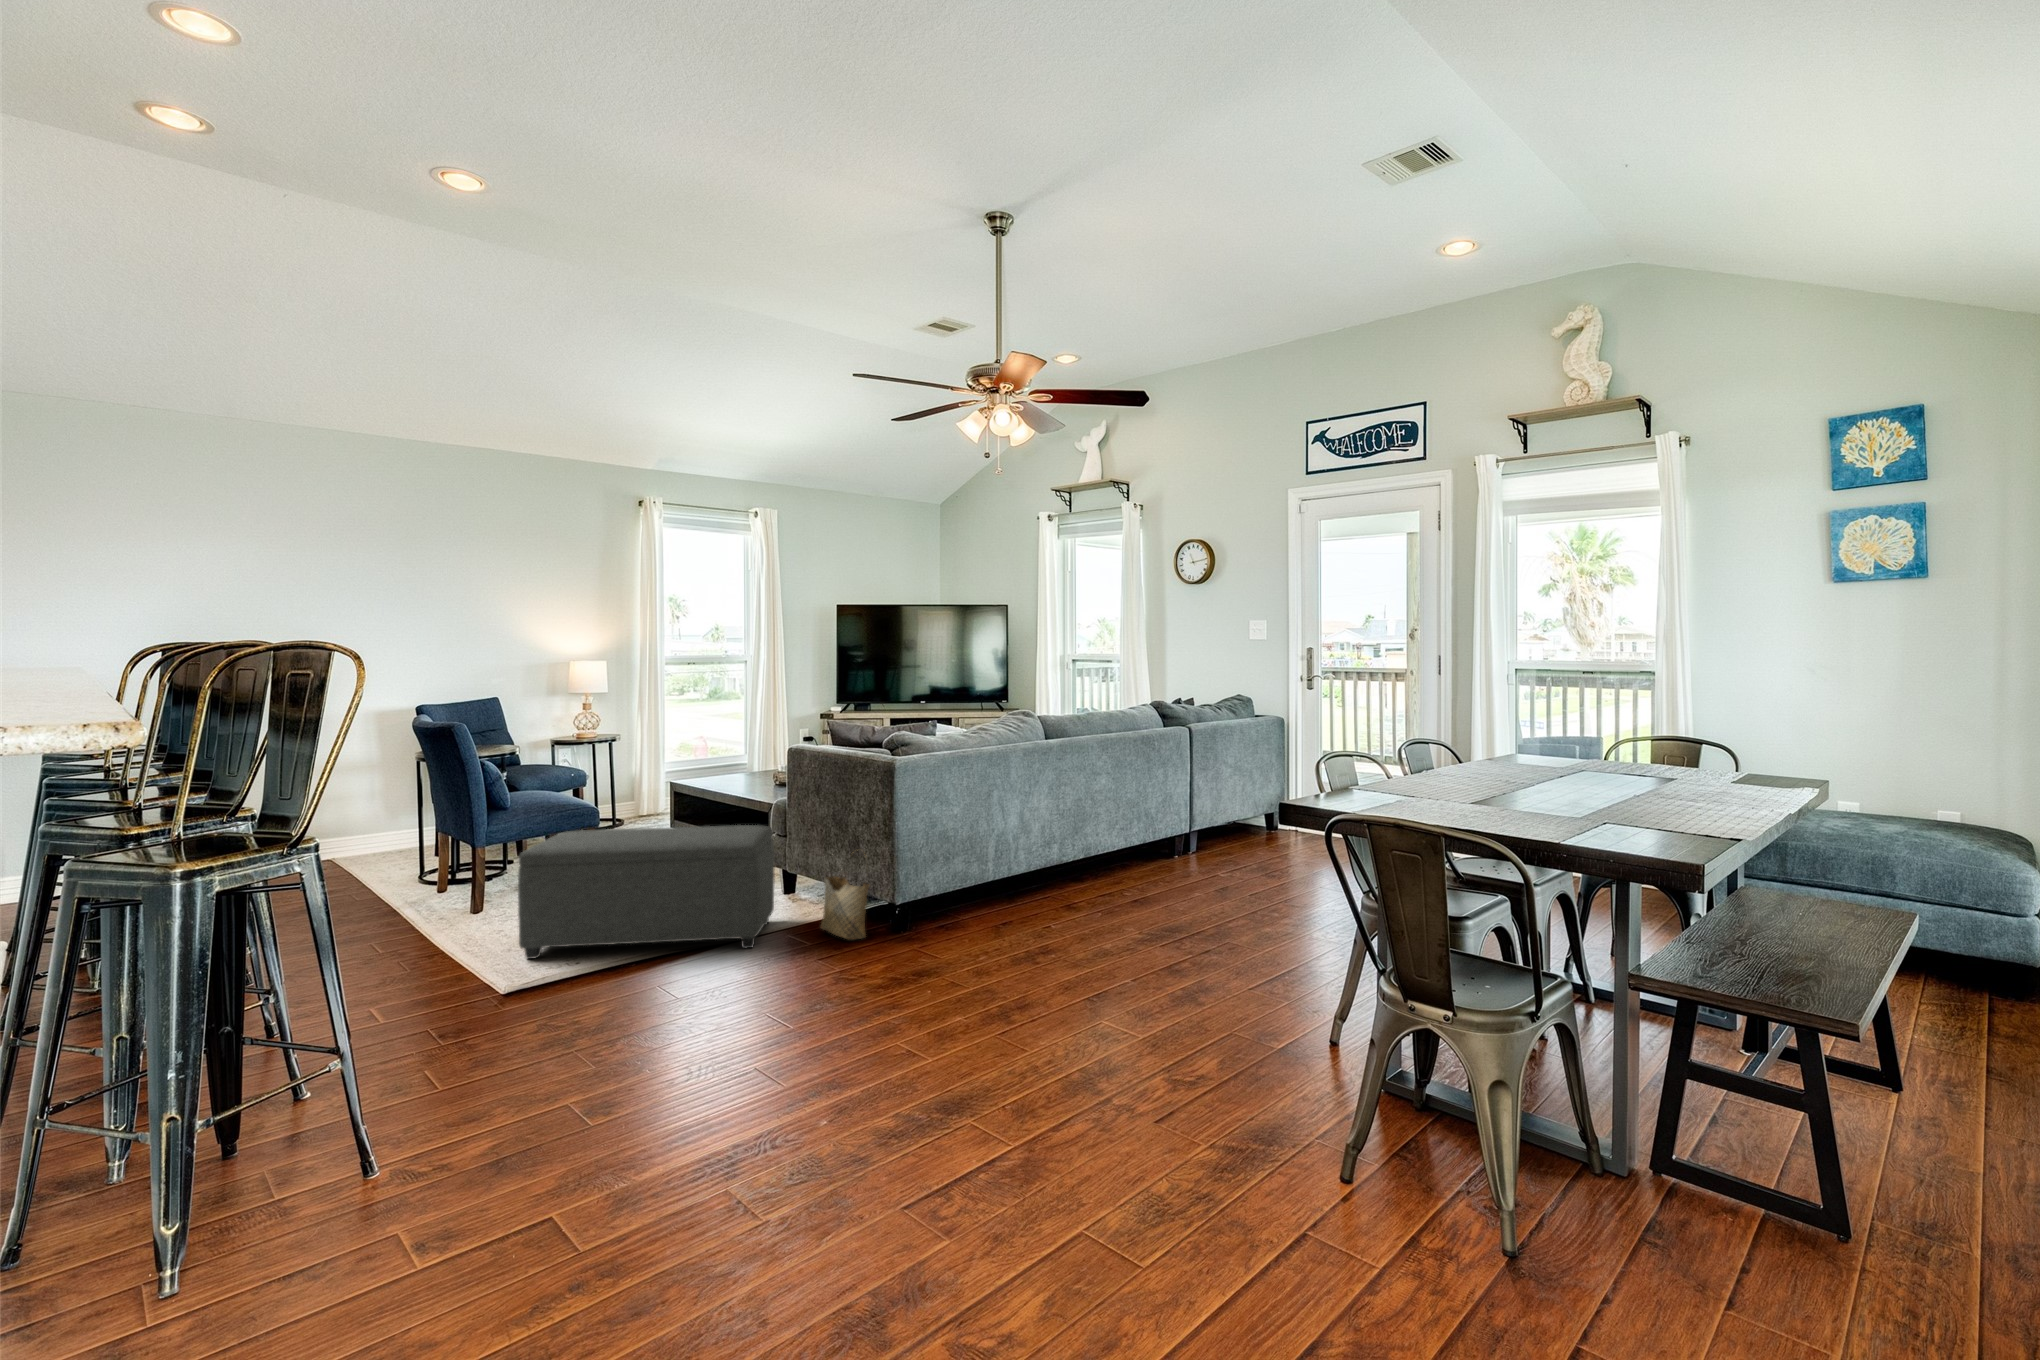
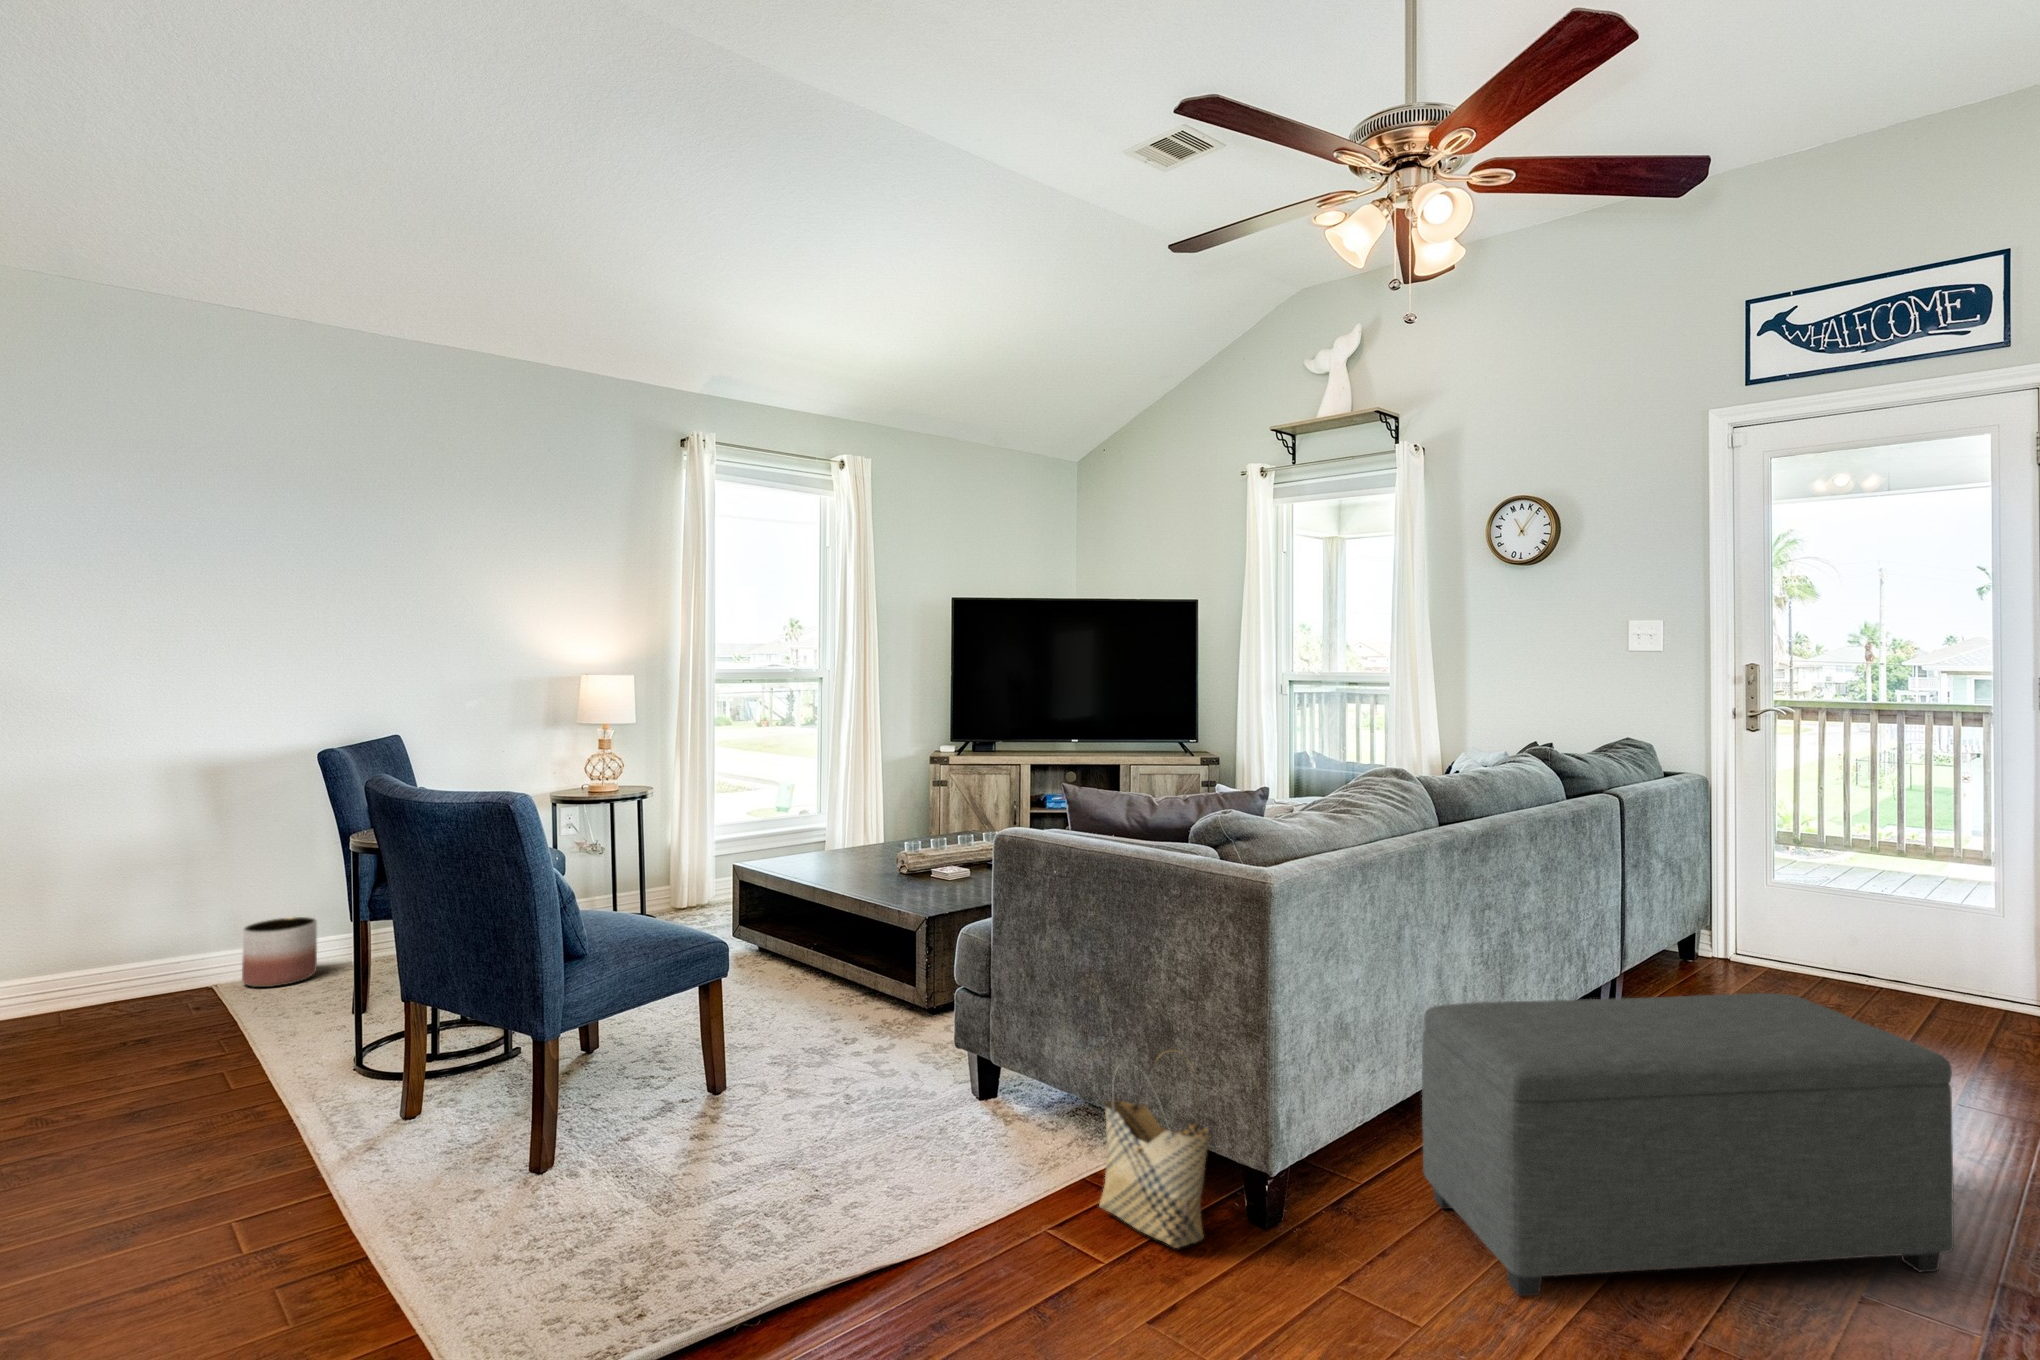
planter: none [349,816,396,858] -> present [242,917,317,987]
ottoman: present [518,825,775,959] -> present [1422,993,1954,1296]

